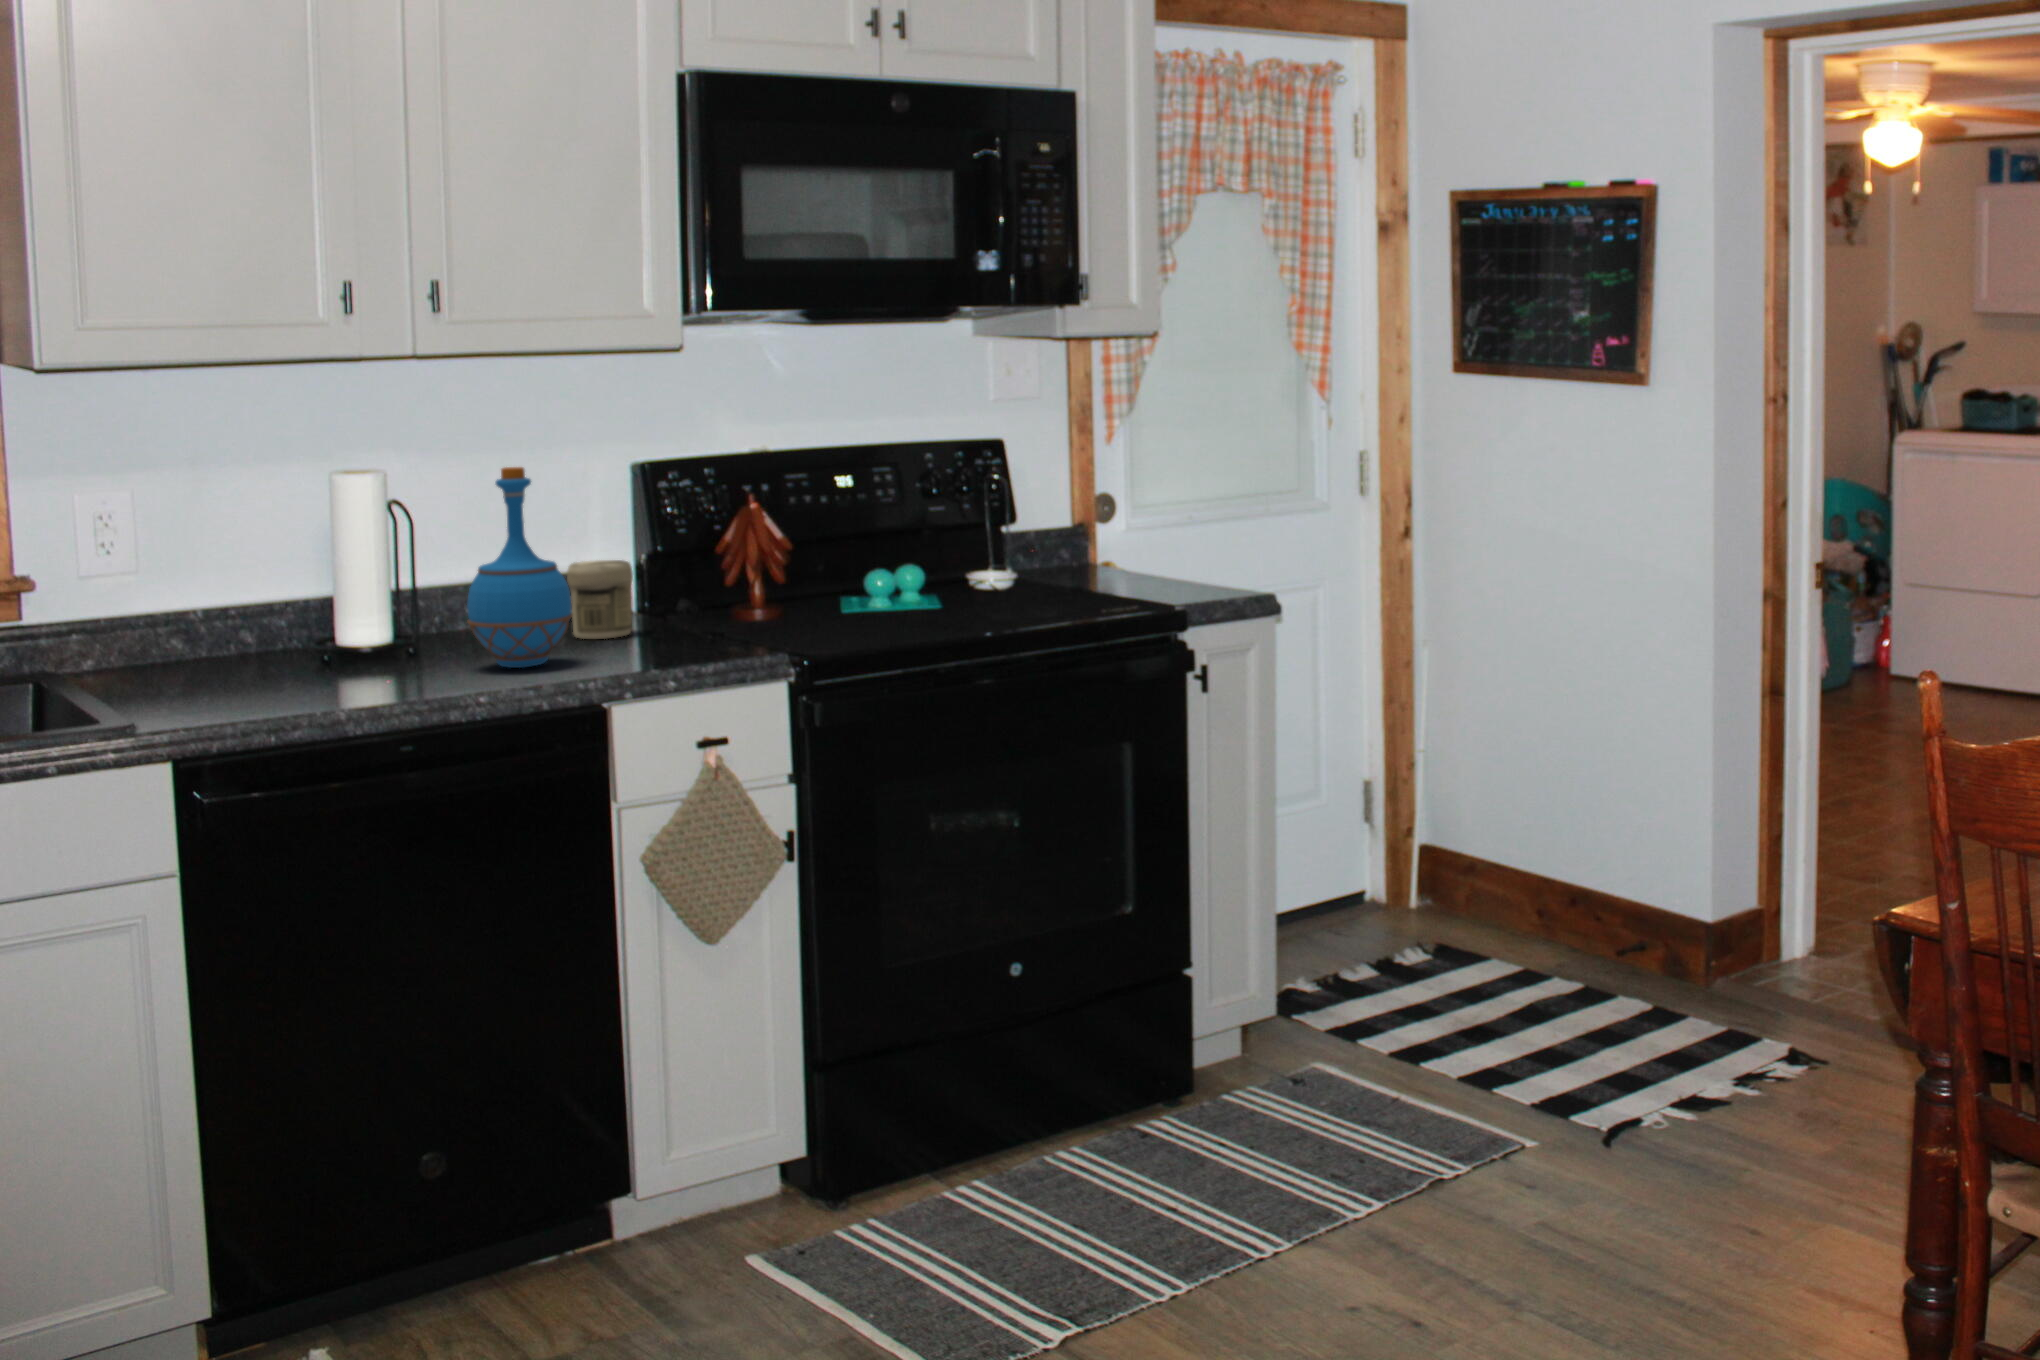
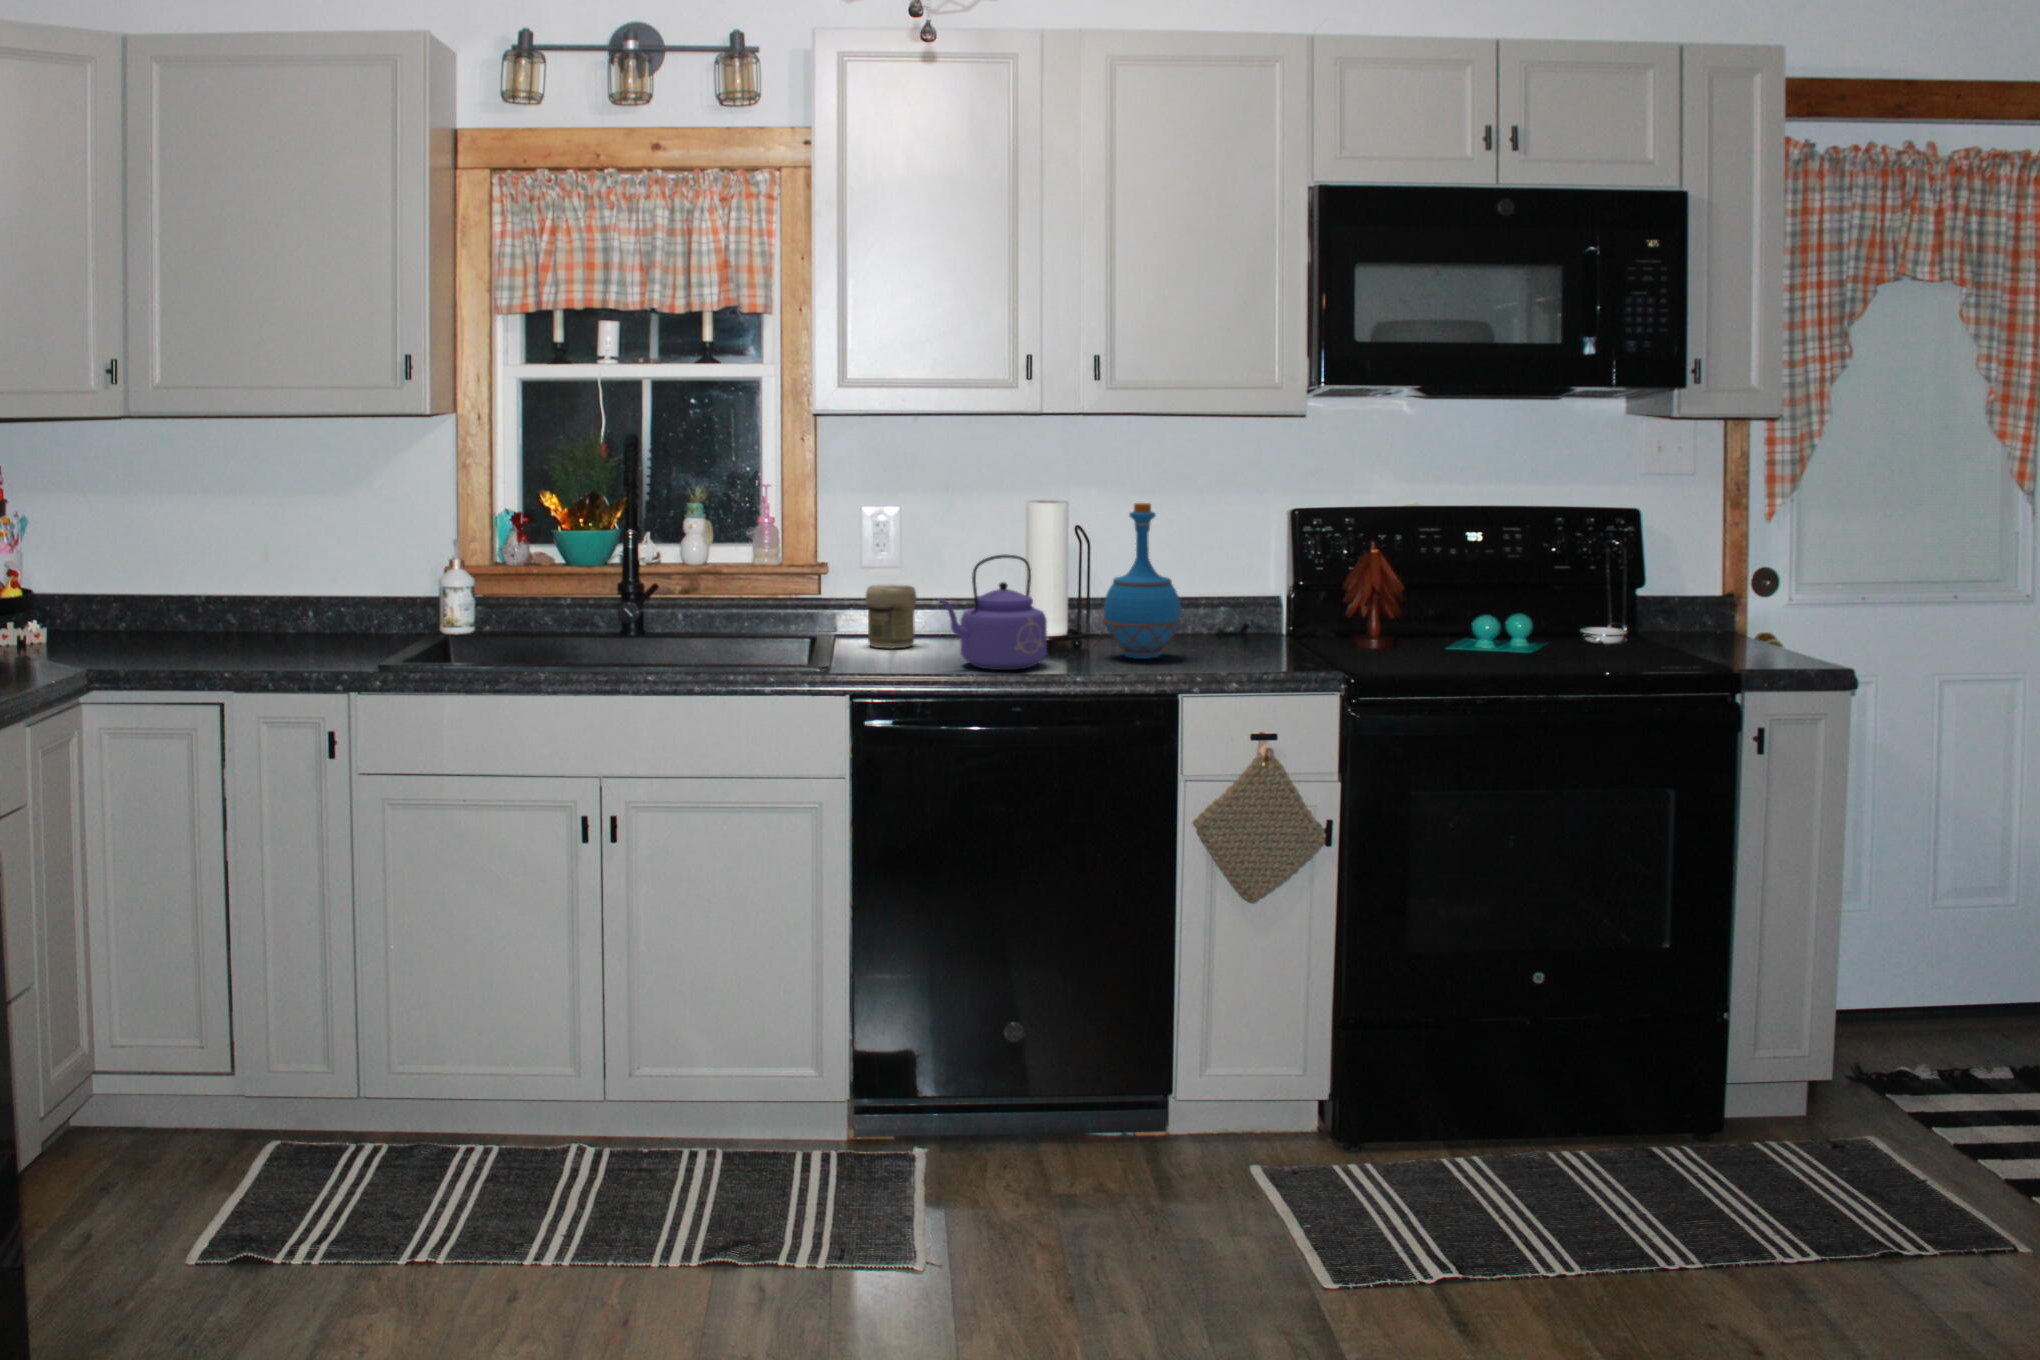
kettle: none [274,547,419,703] -> present [939,555,1047,670]
jar: present [567,560,633,639] -> present [866,584,917,649]

